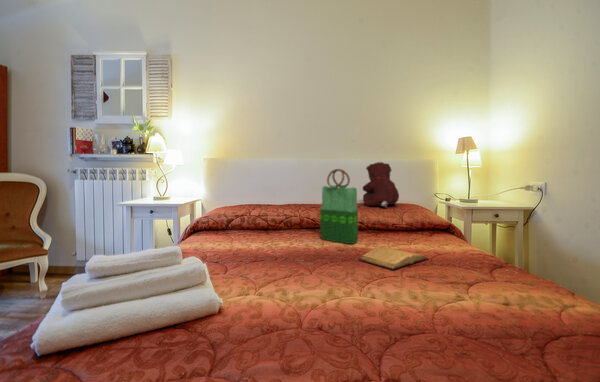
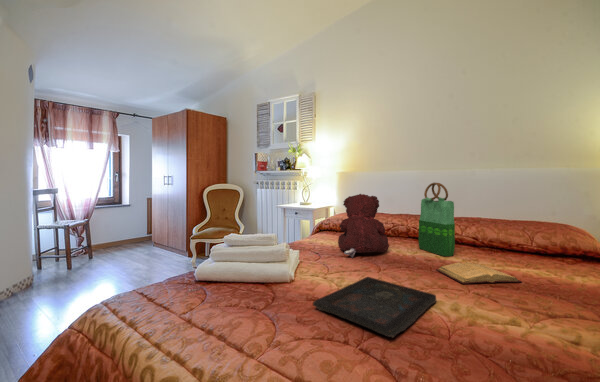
teddy bear: present [363,162,399,208] -> present [338,194,389,258]
tray: none [286,282,411,354] -> present [313,277,436,337]

